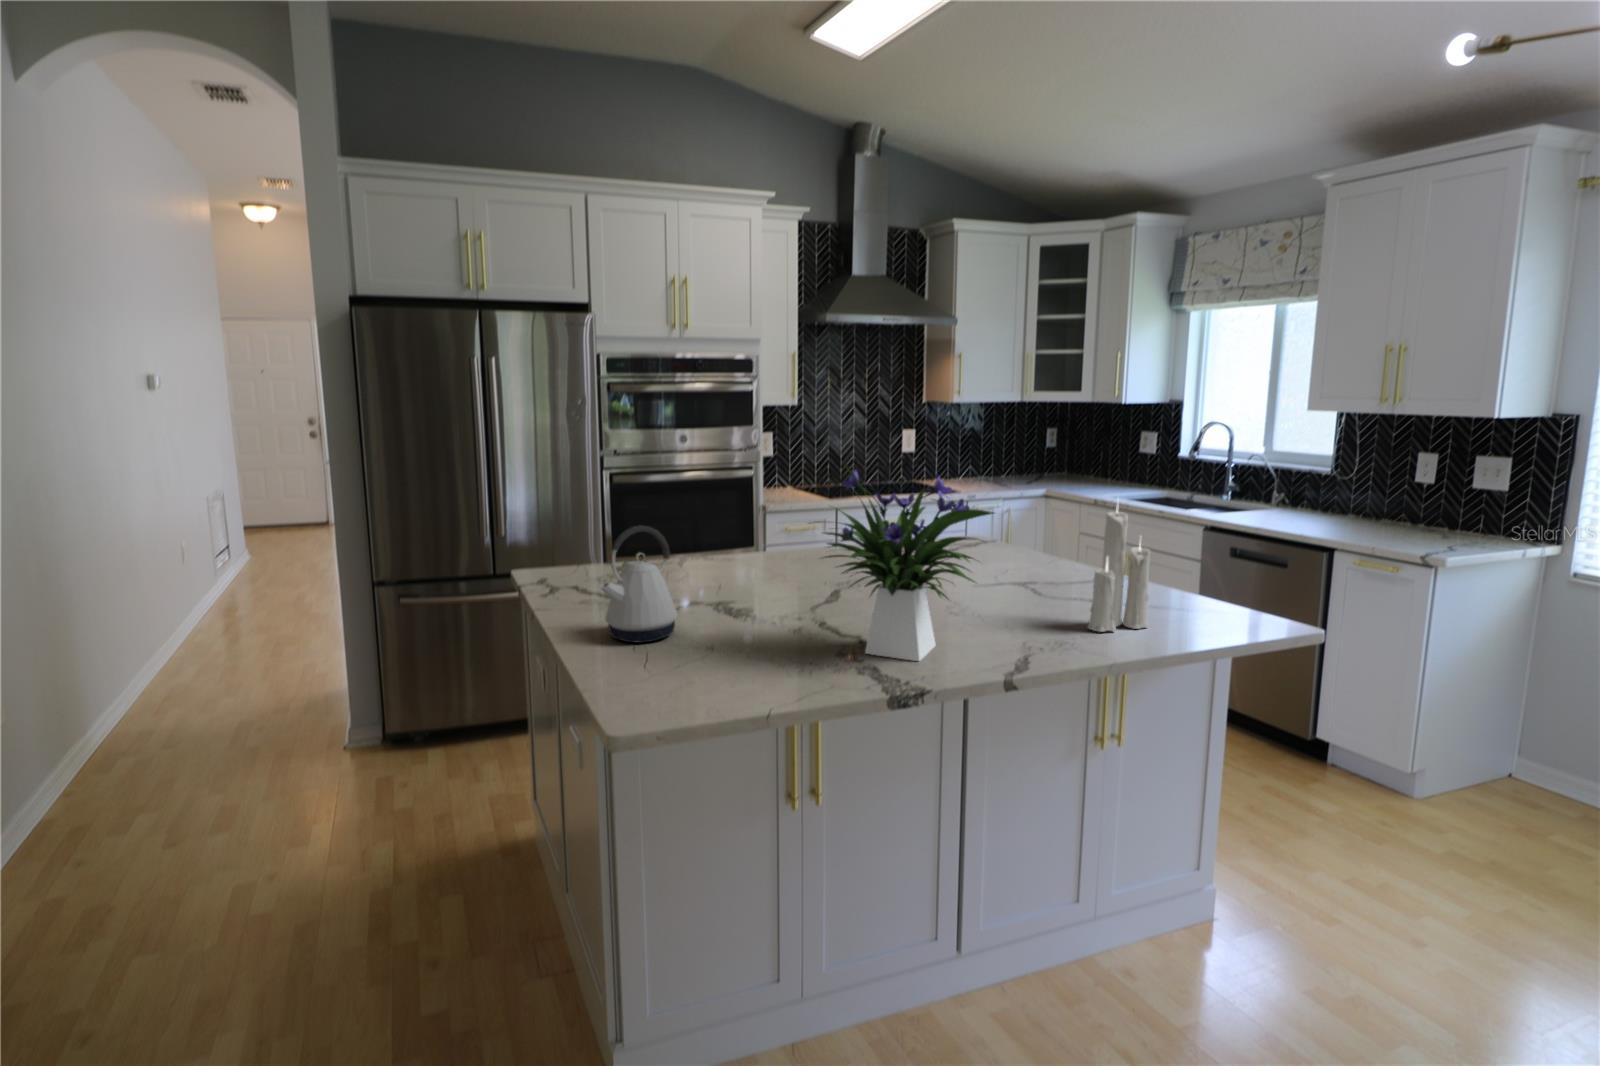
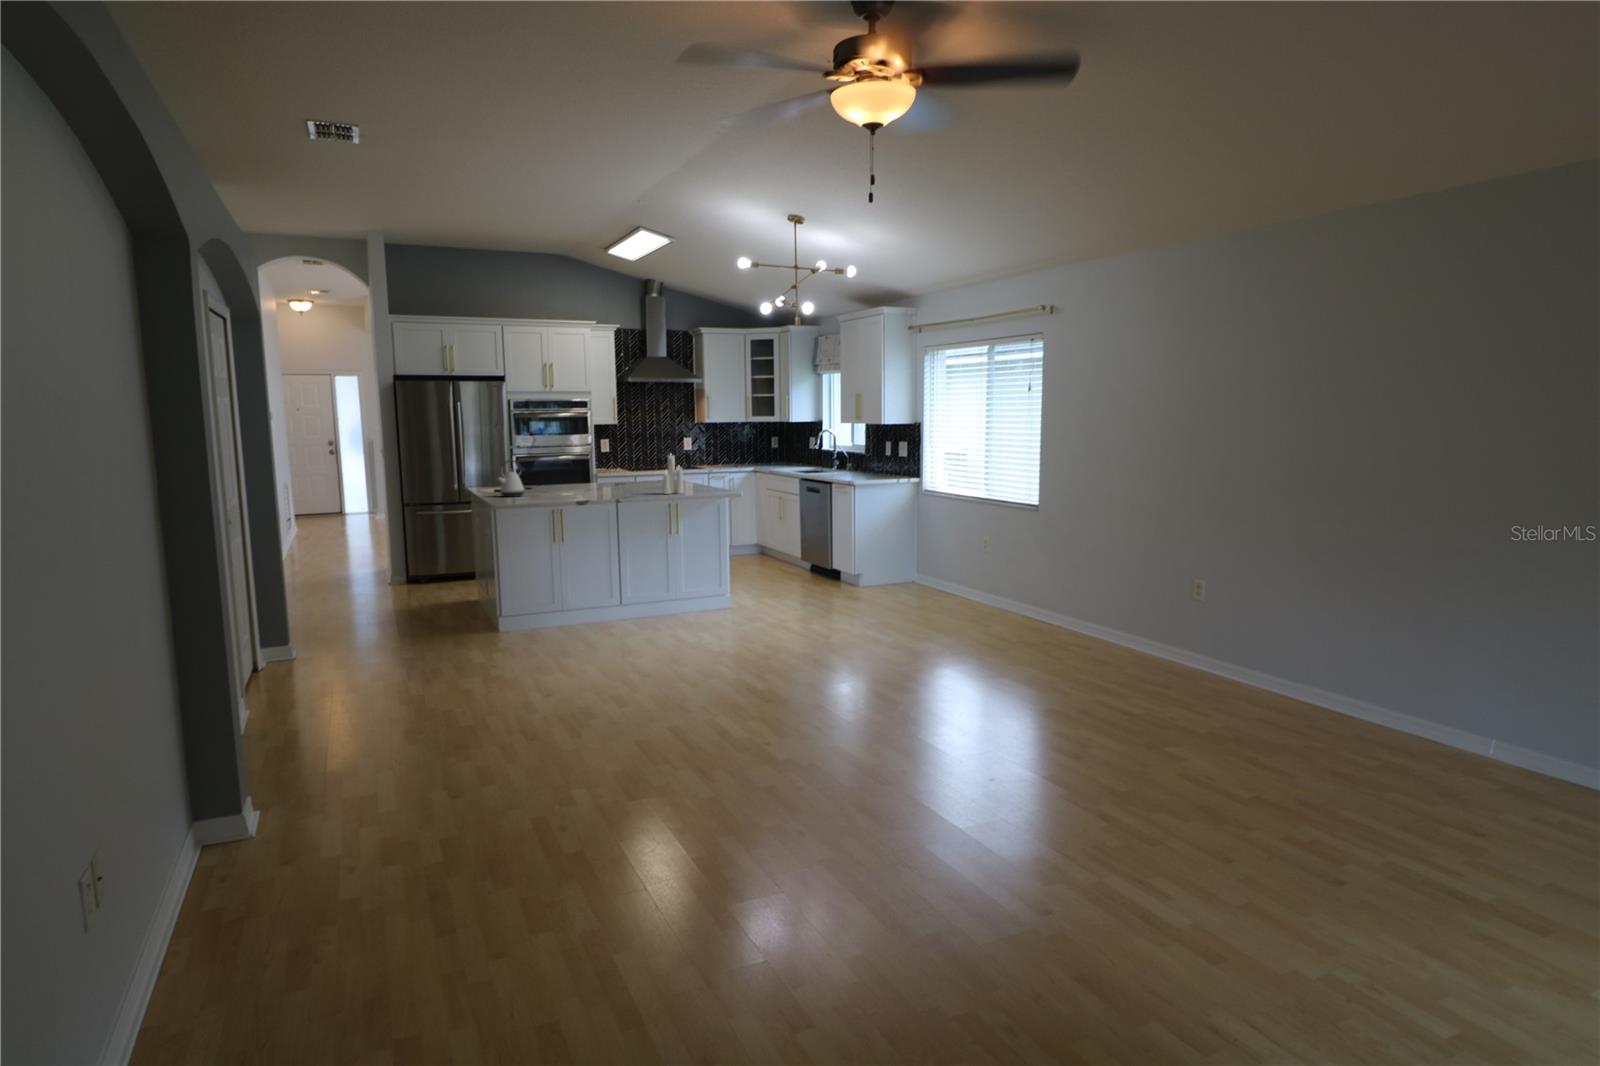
flower arrangement: present [809,463,994,661] -> none [558,438,619,498]

